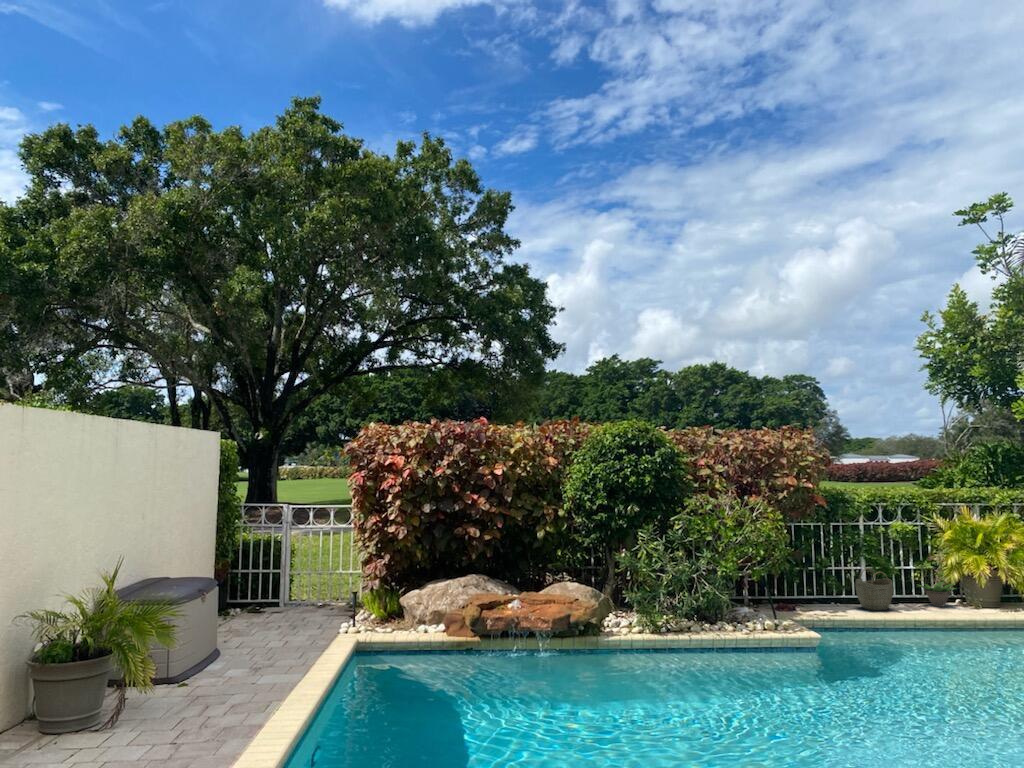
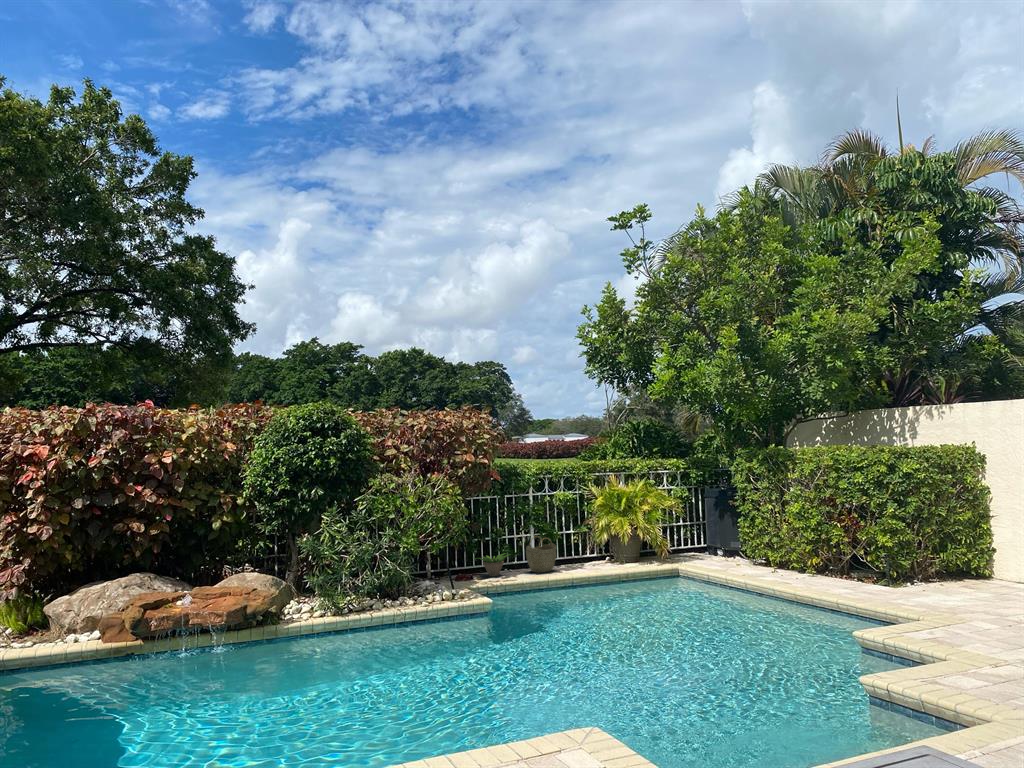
decorative plant: present [918,582,956,607] -> present [475,553,508,576]

